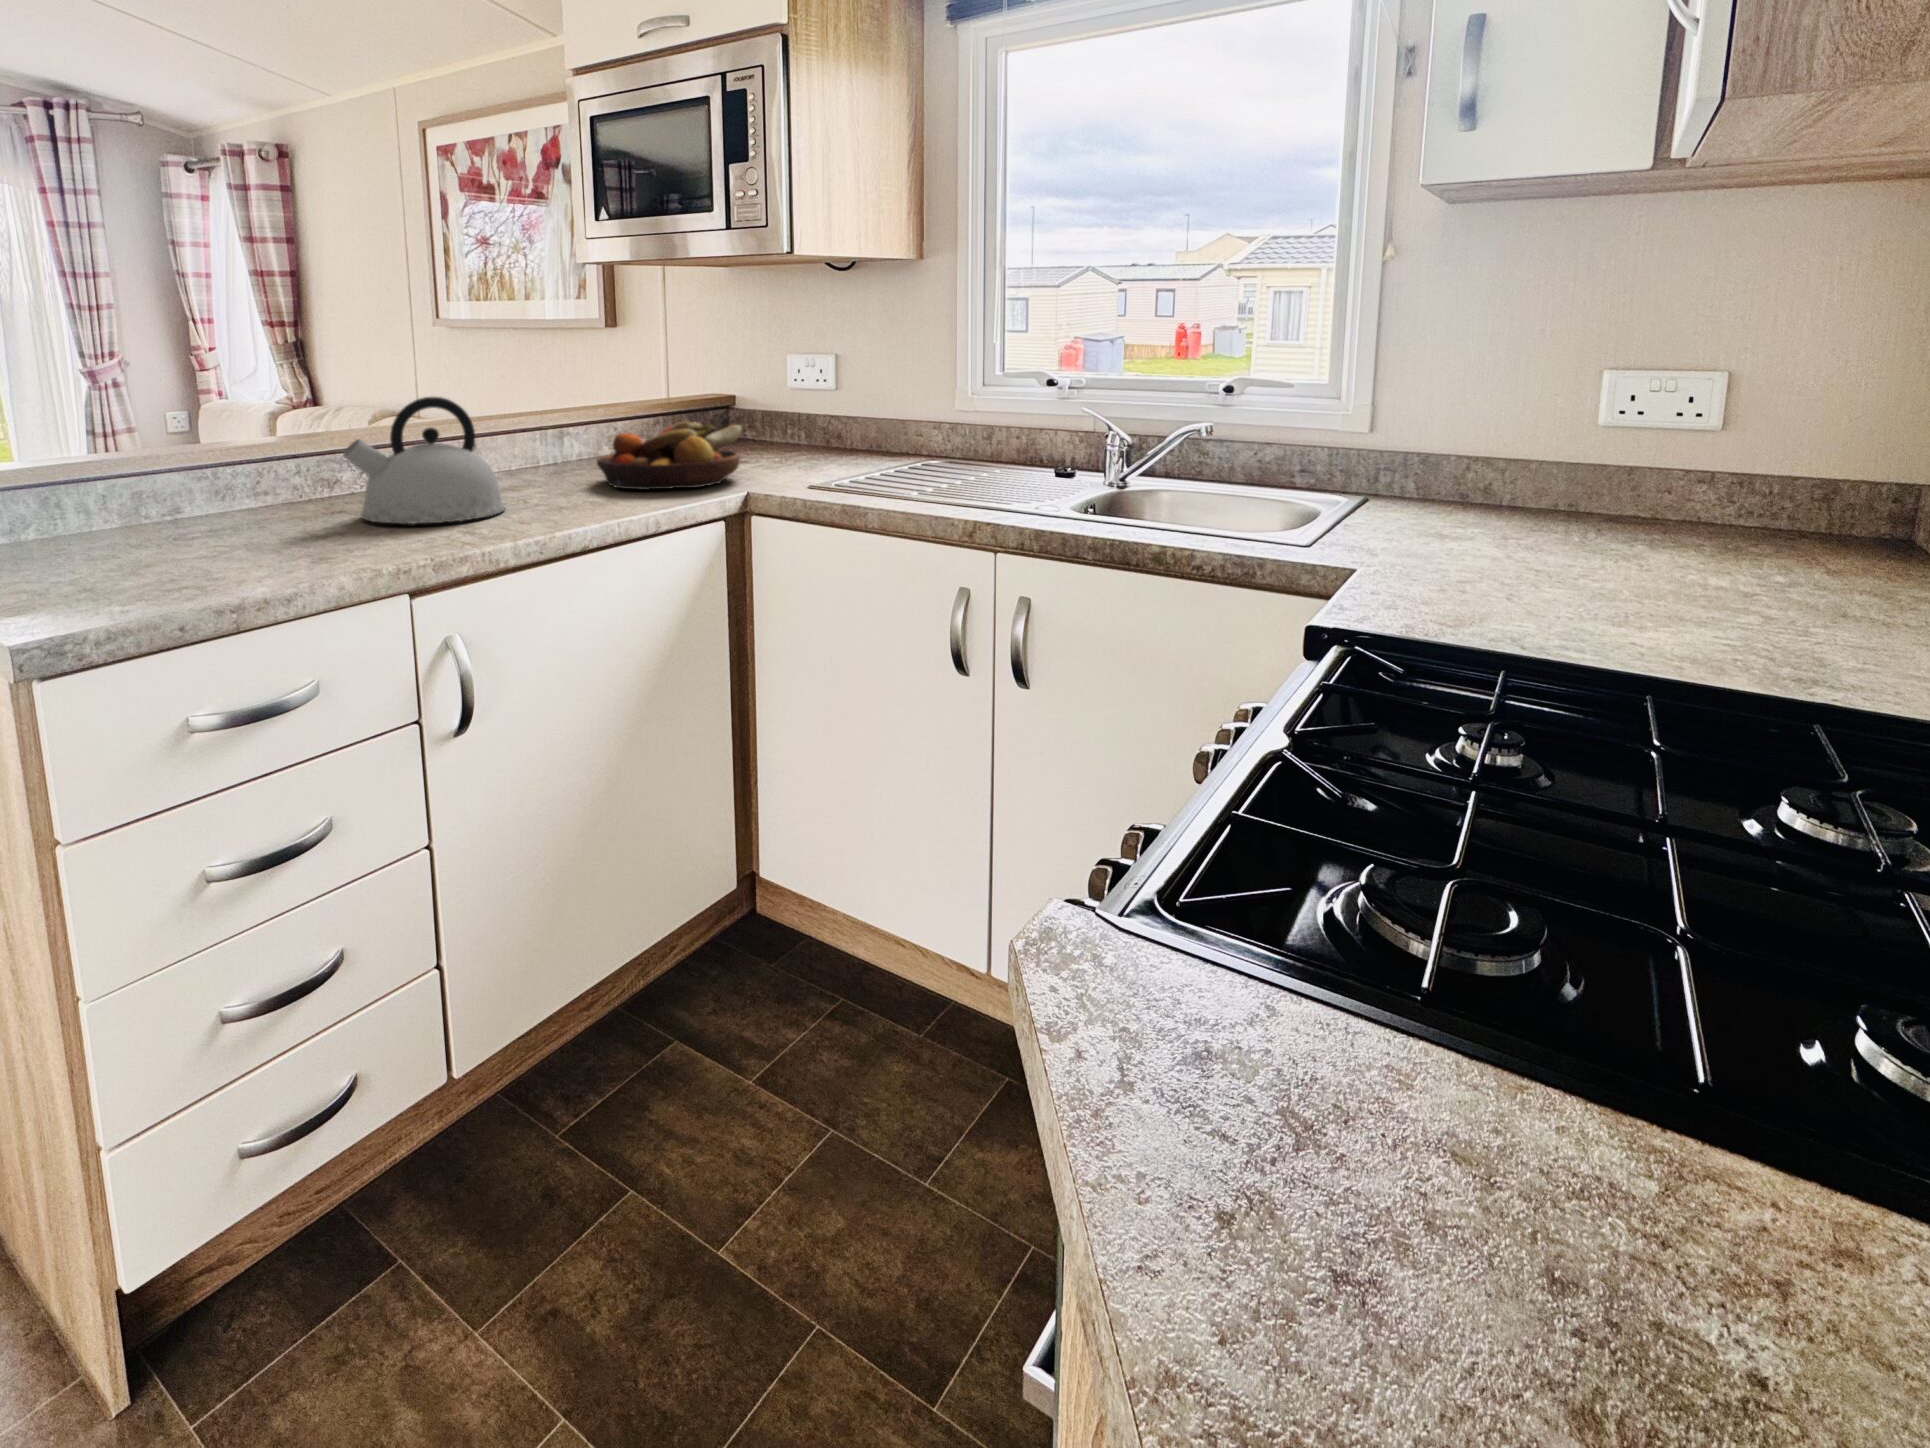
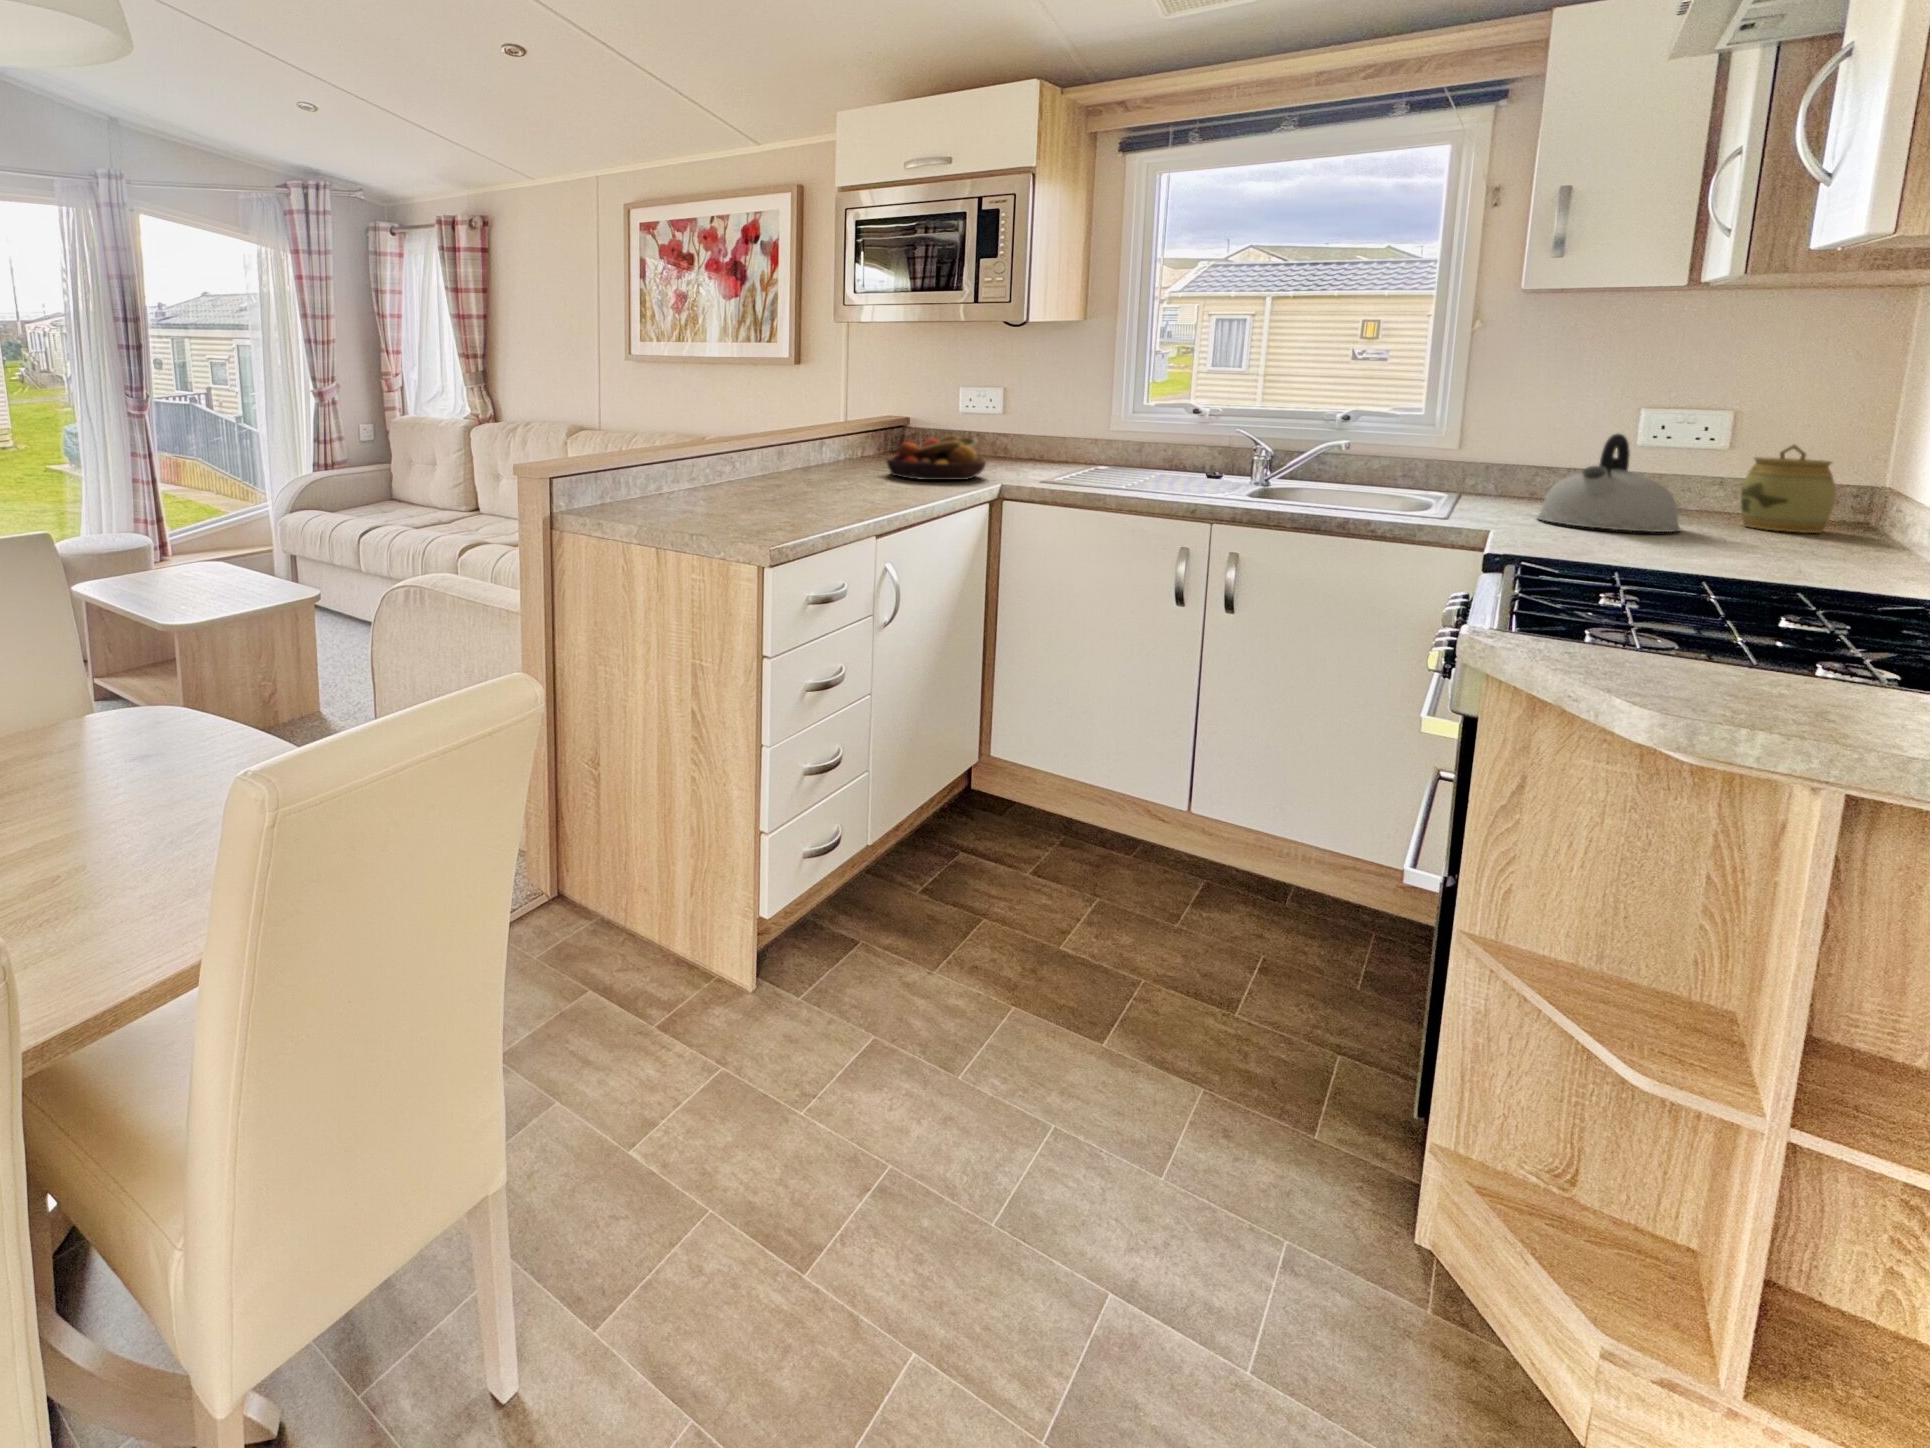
kettle: present [343,397,505,524] -> present [1537,434,1680,532]
jar: none [1730,422,1869,562] -> present [1741,444,1836,533]

